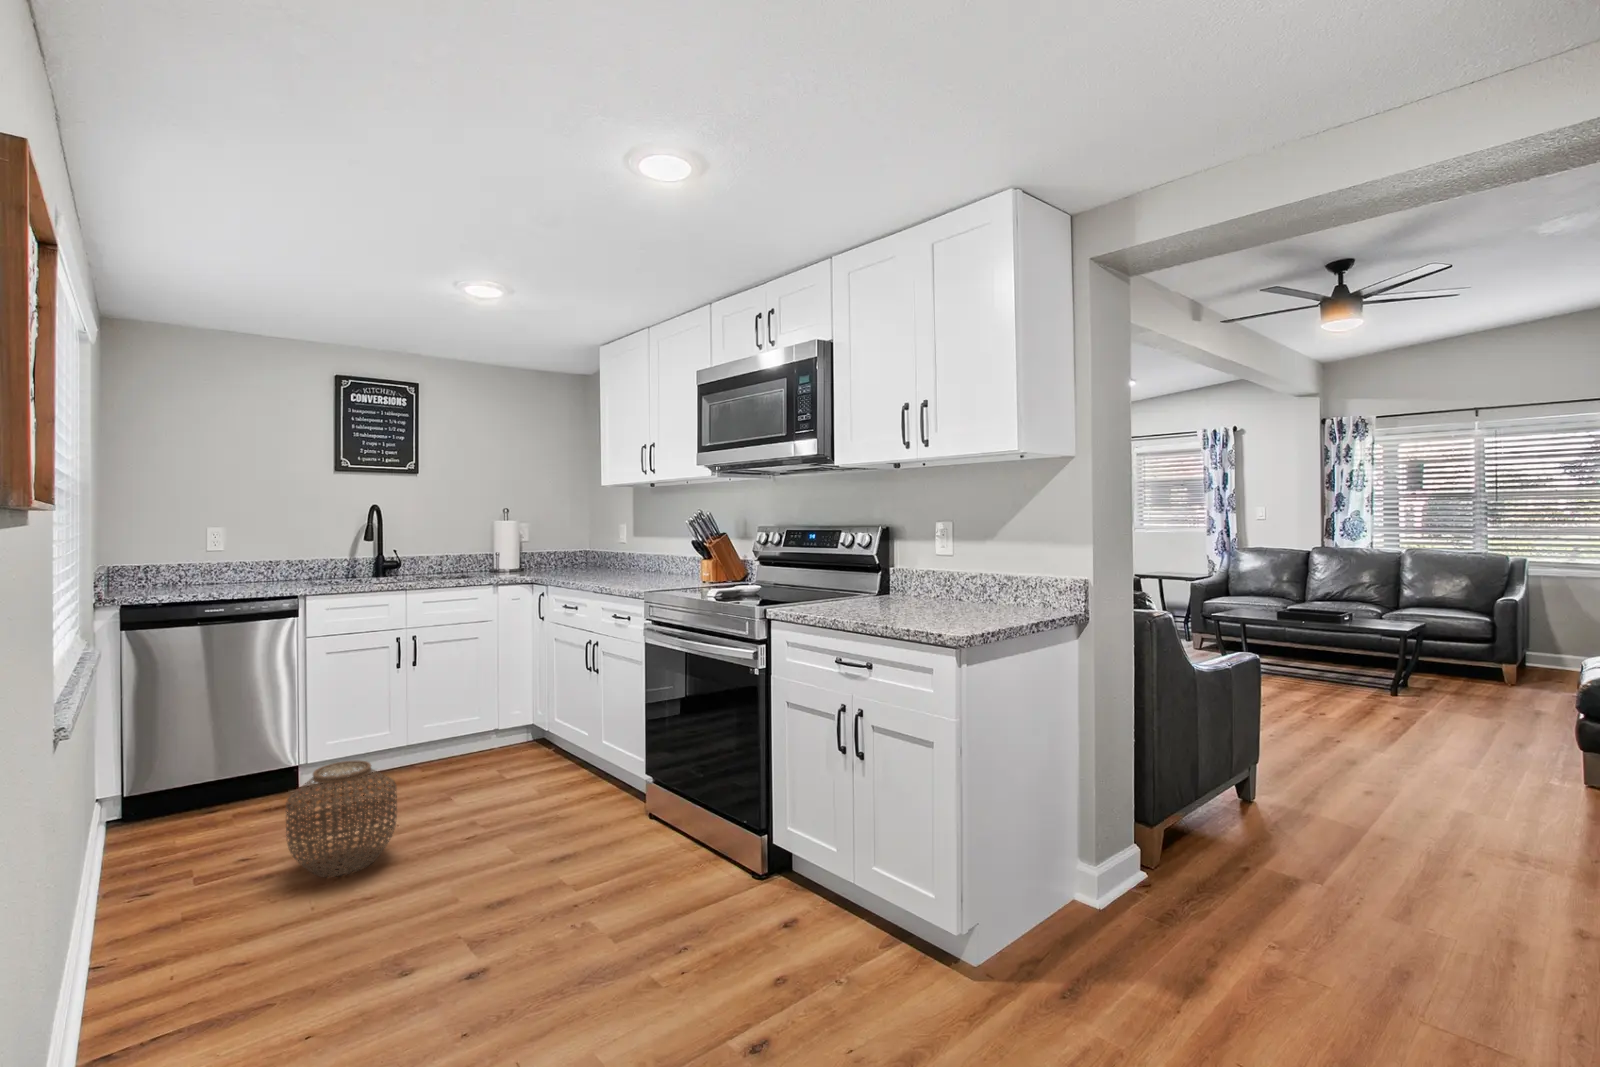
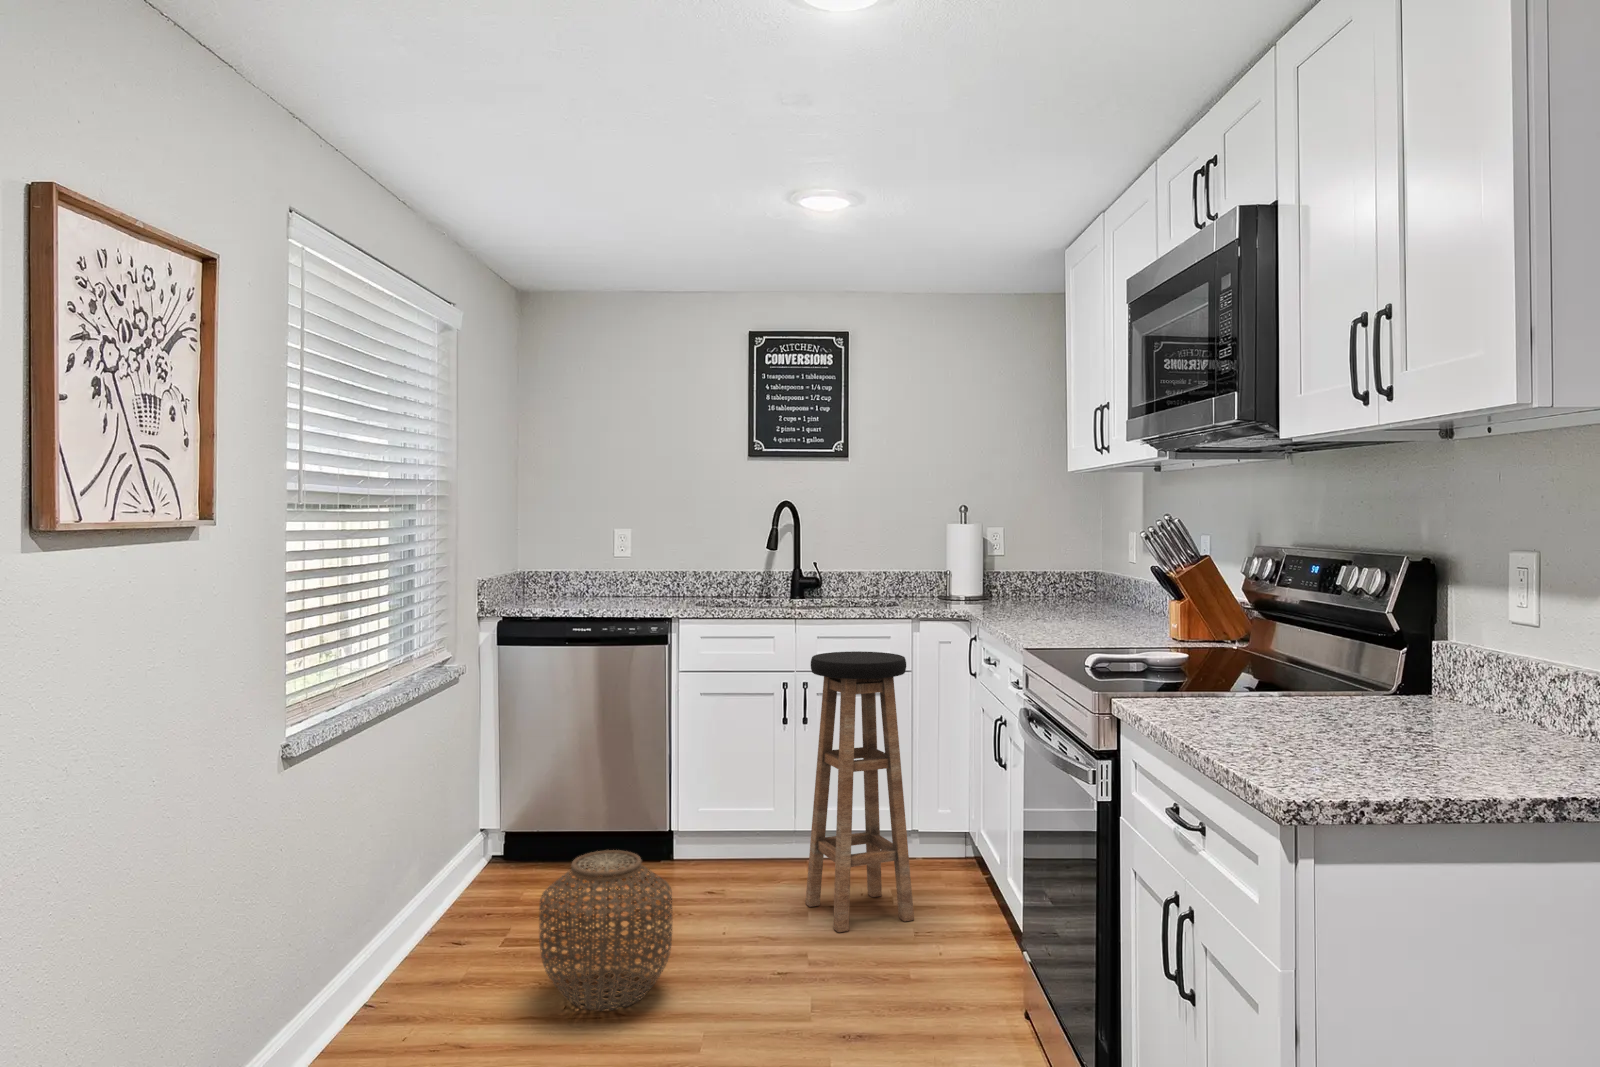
bar stool: none [441,607,523,792] -> present [806,651,914,932]

